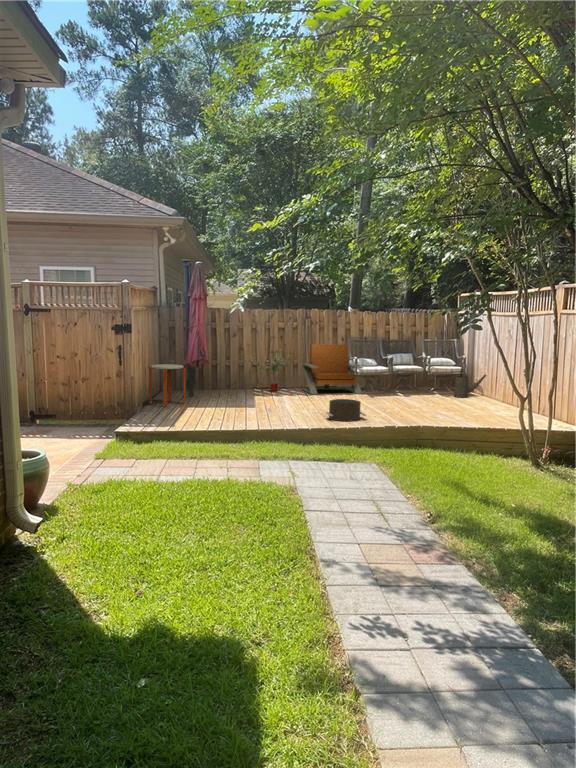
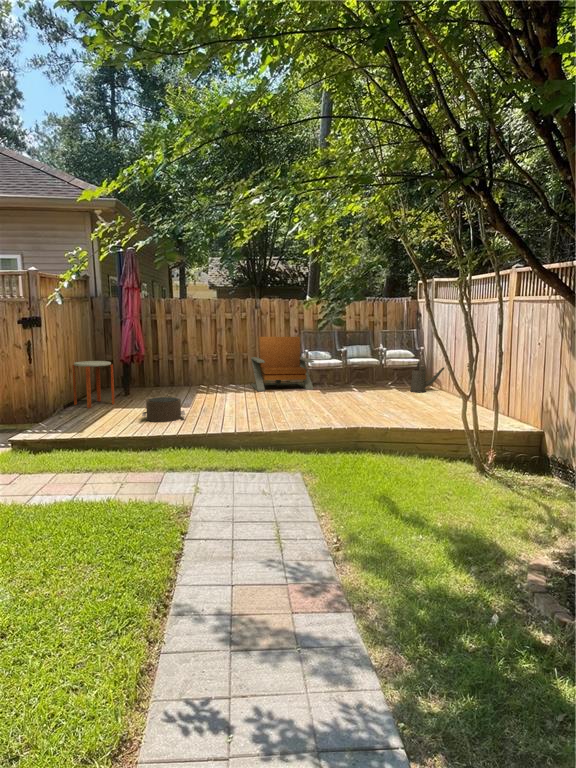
potted tree: present [258,349,291,391] -> none [200,341,239,388]
pouf: present [326,399,366,422] -> present [142,397,185,422]

